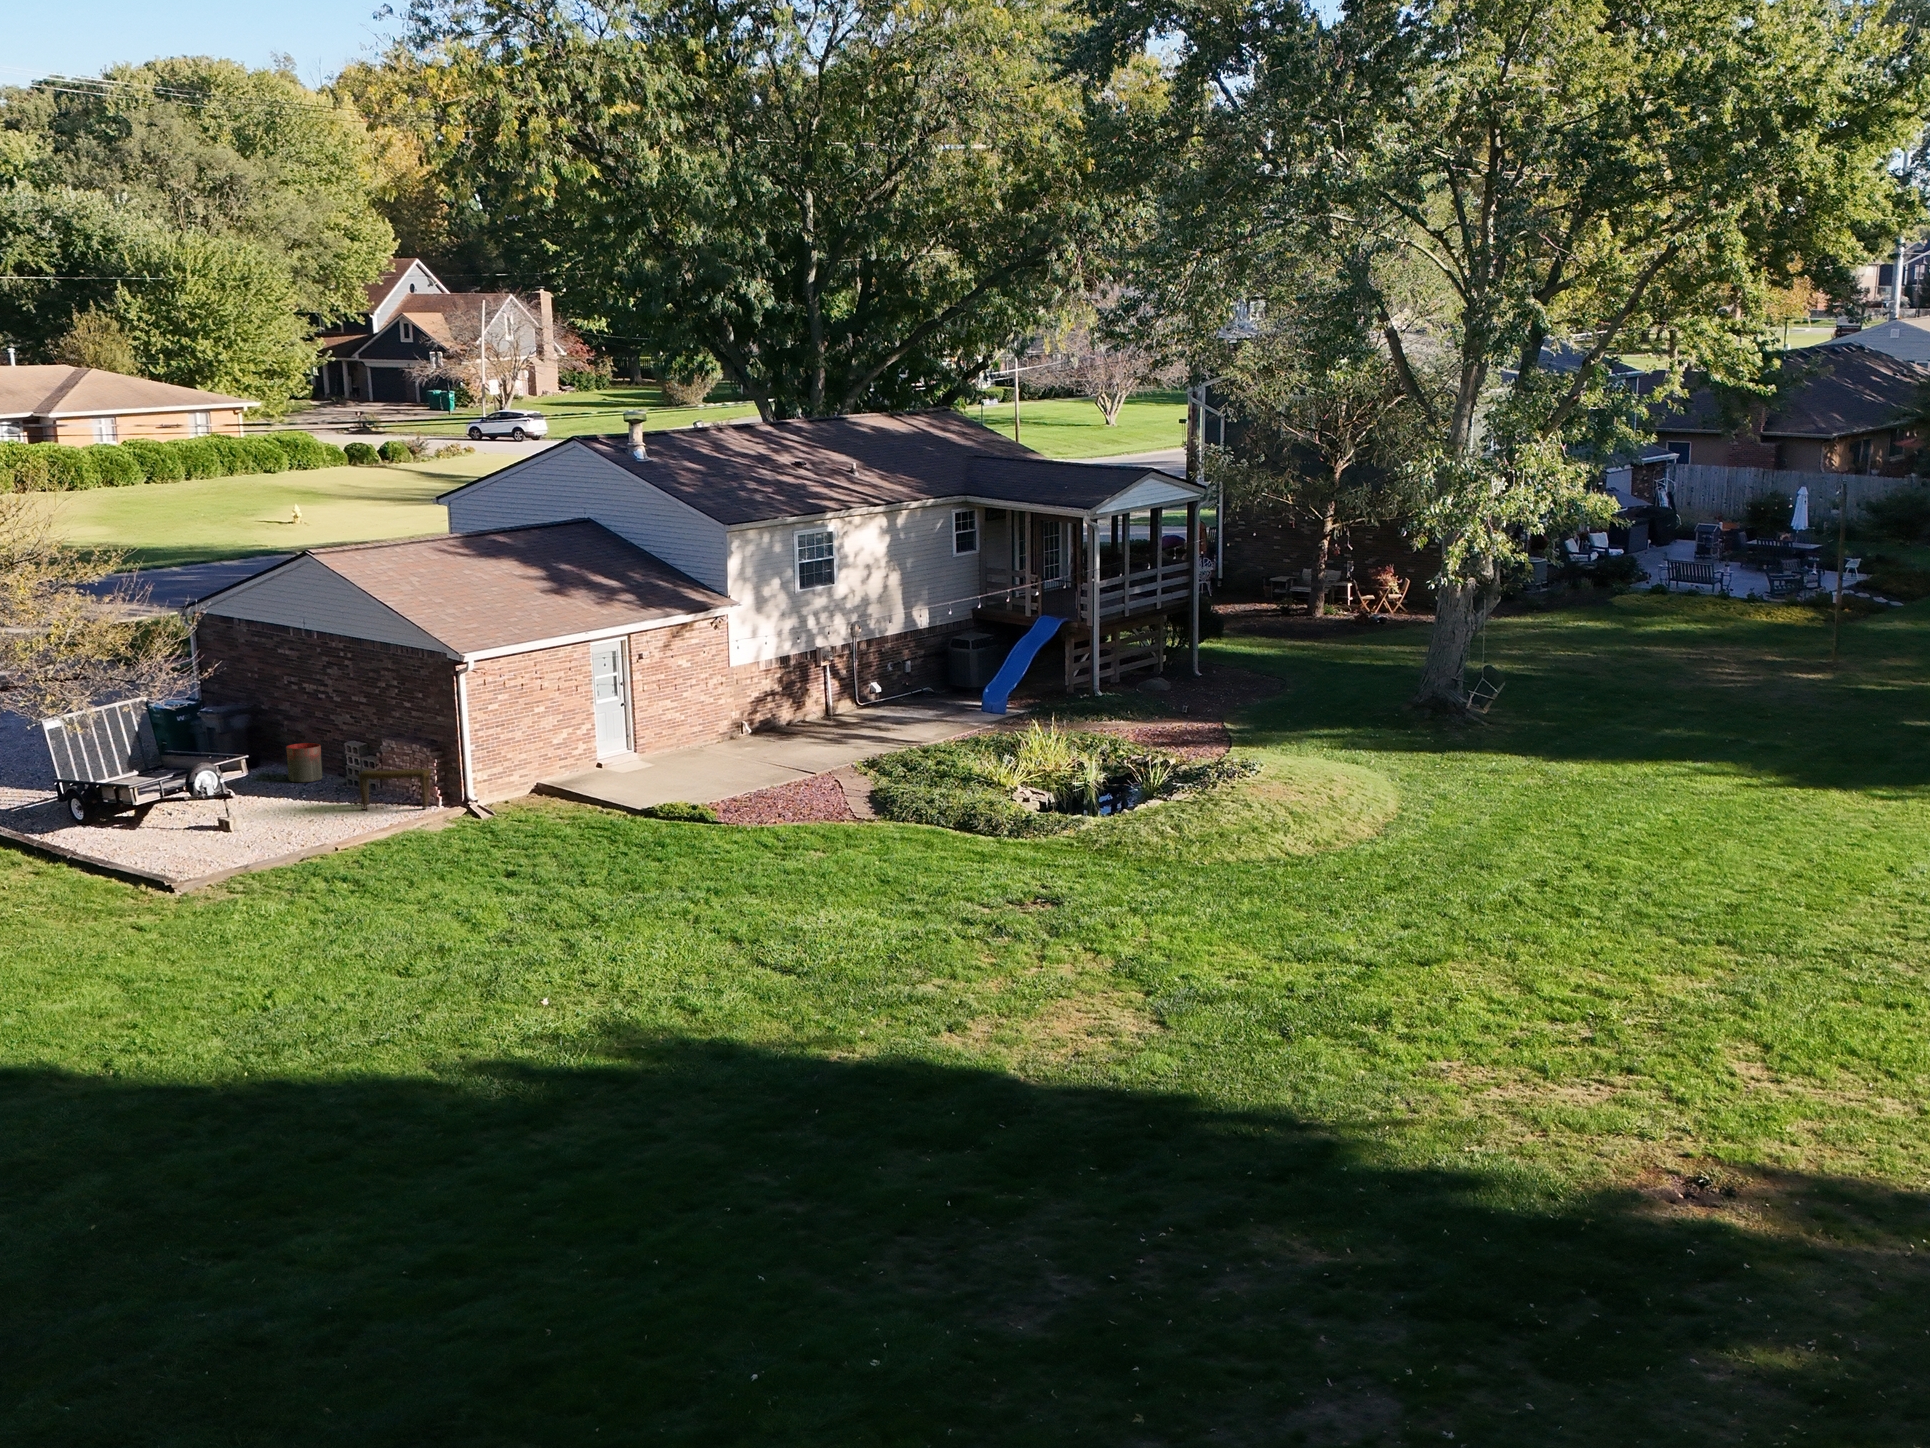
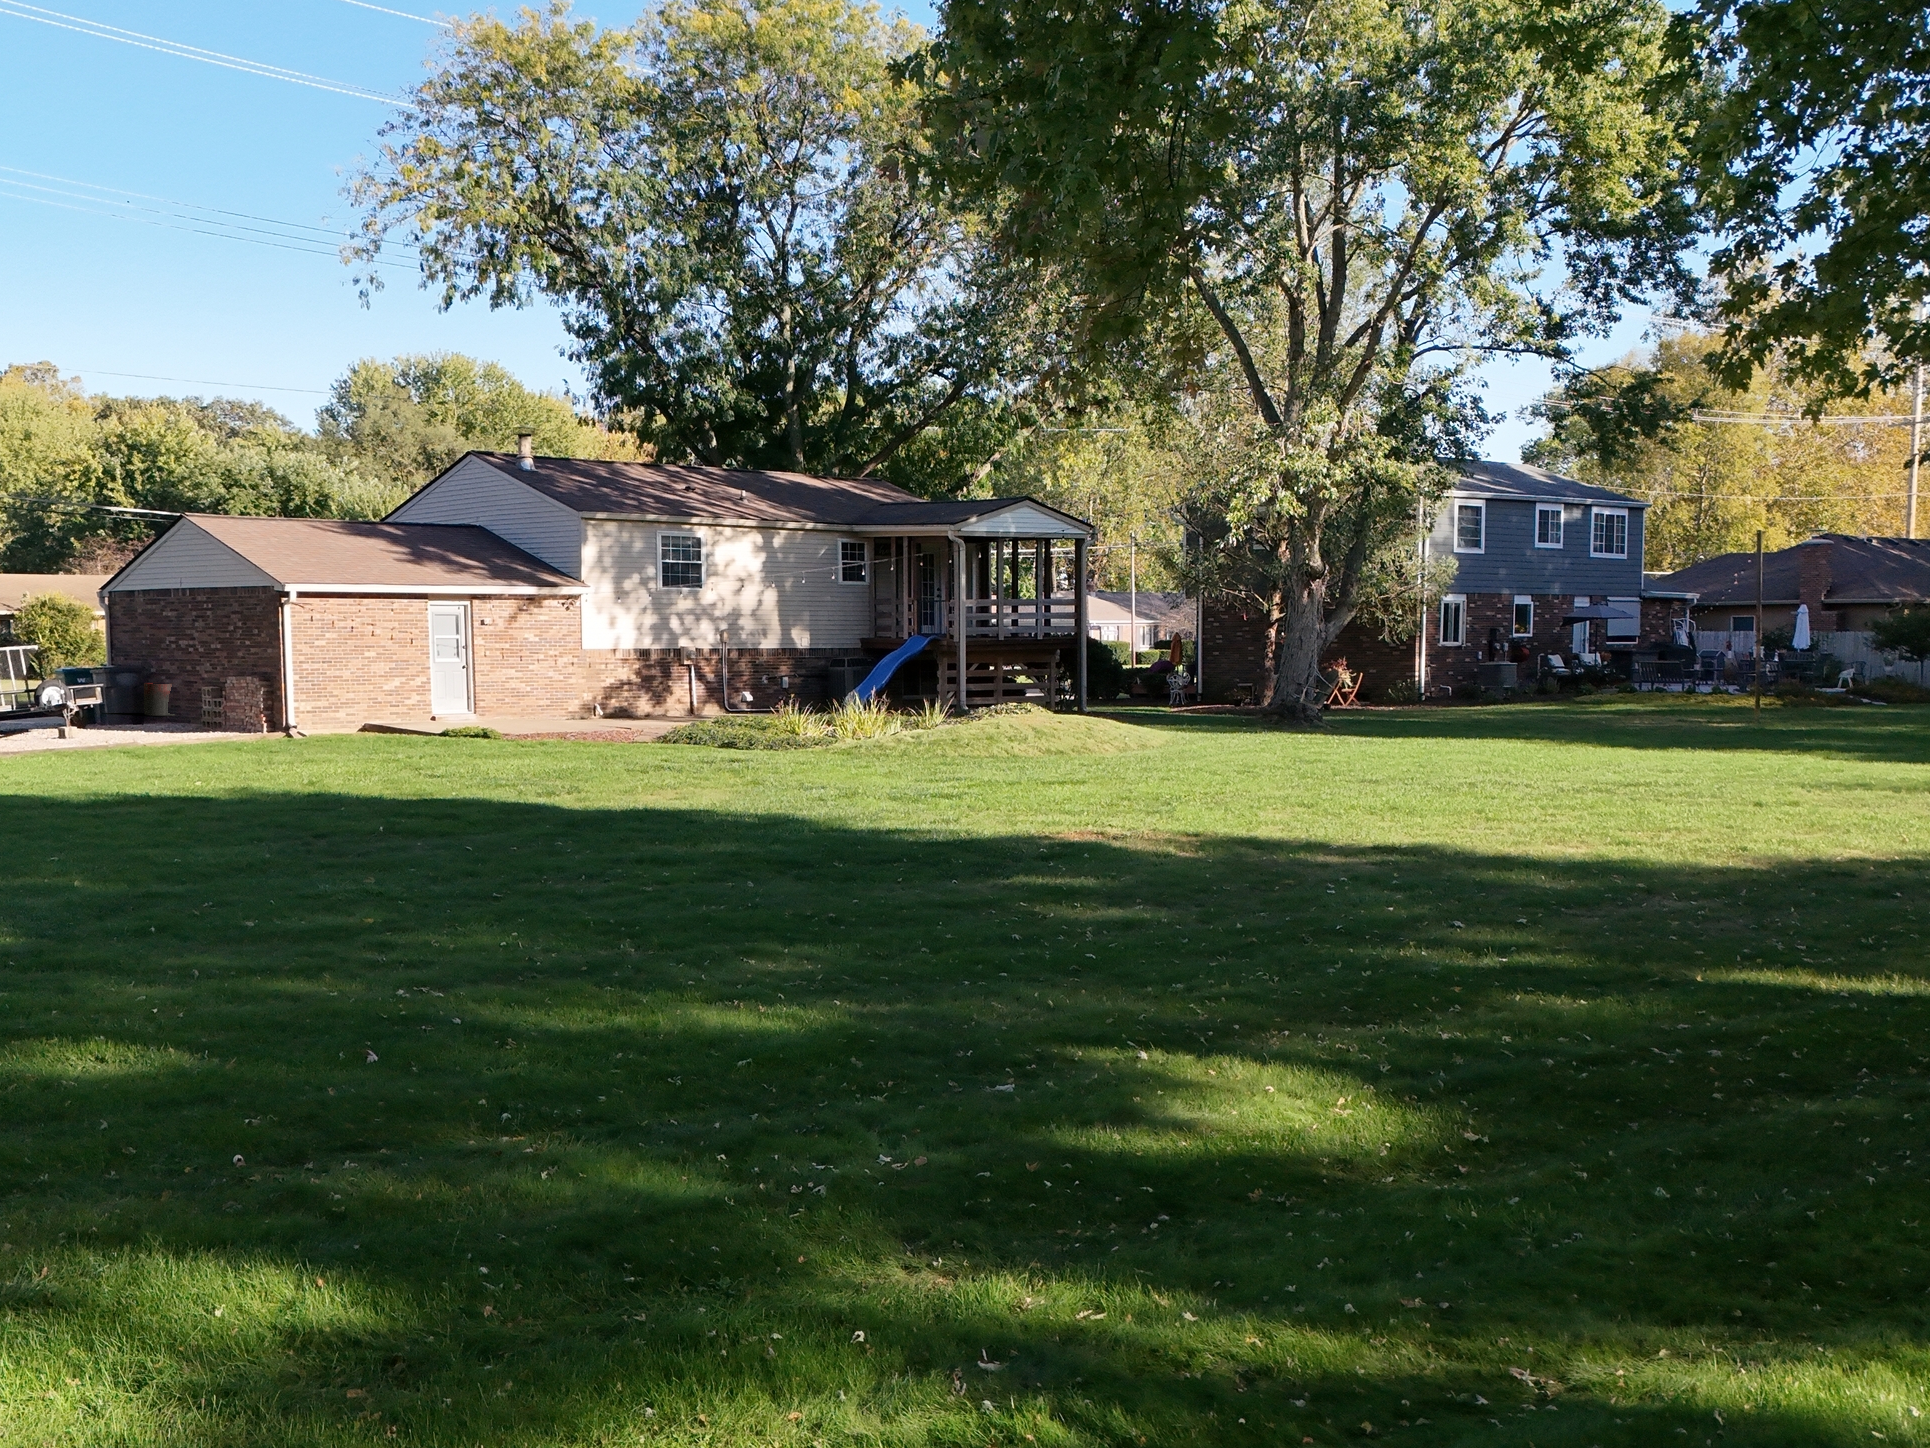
bench: present [358,769,431,810] -> none [188,692,259,729]

